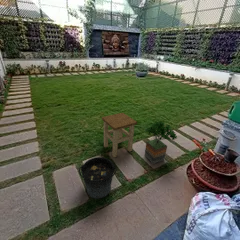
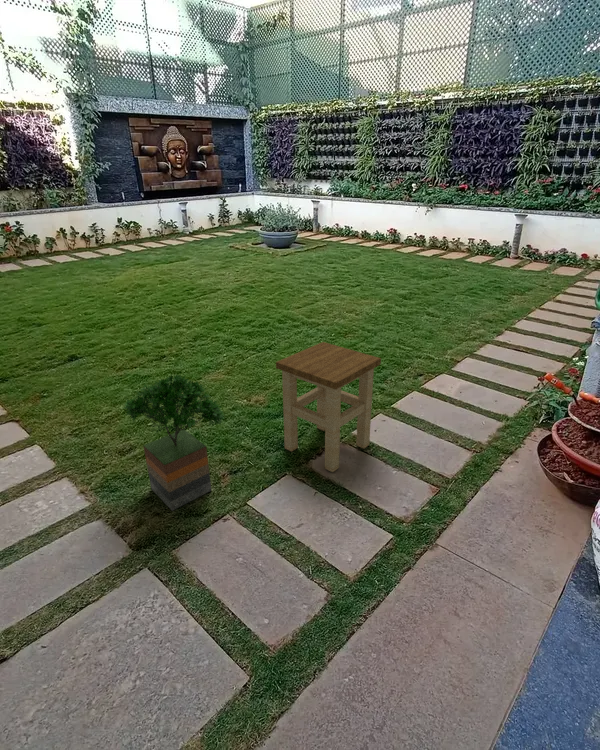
potted tree: present [145,121,177,164] -> present [124,375,224,510]
bucket: present [79,157,117,199] -> none [288,468,394,586]

